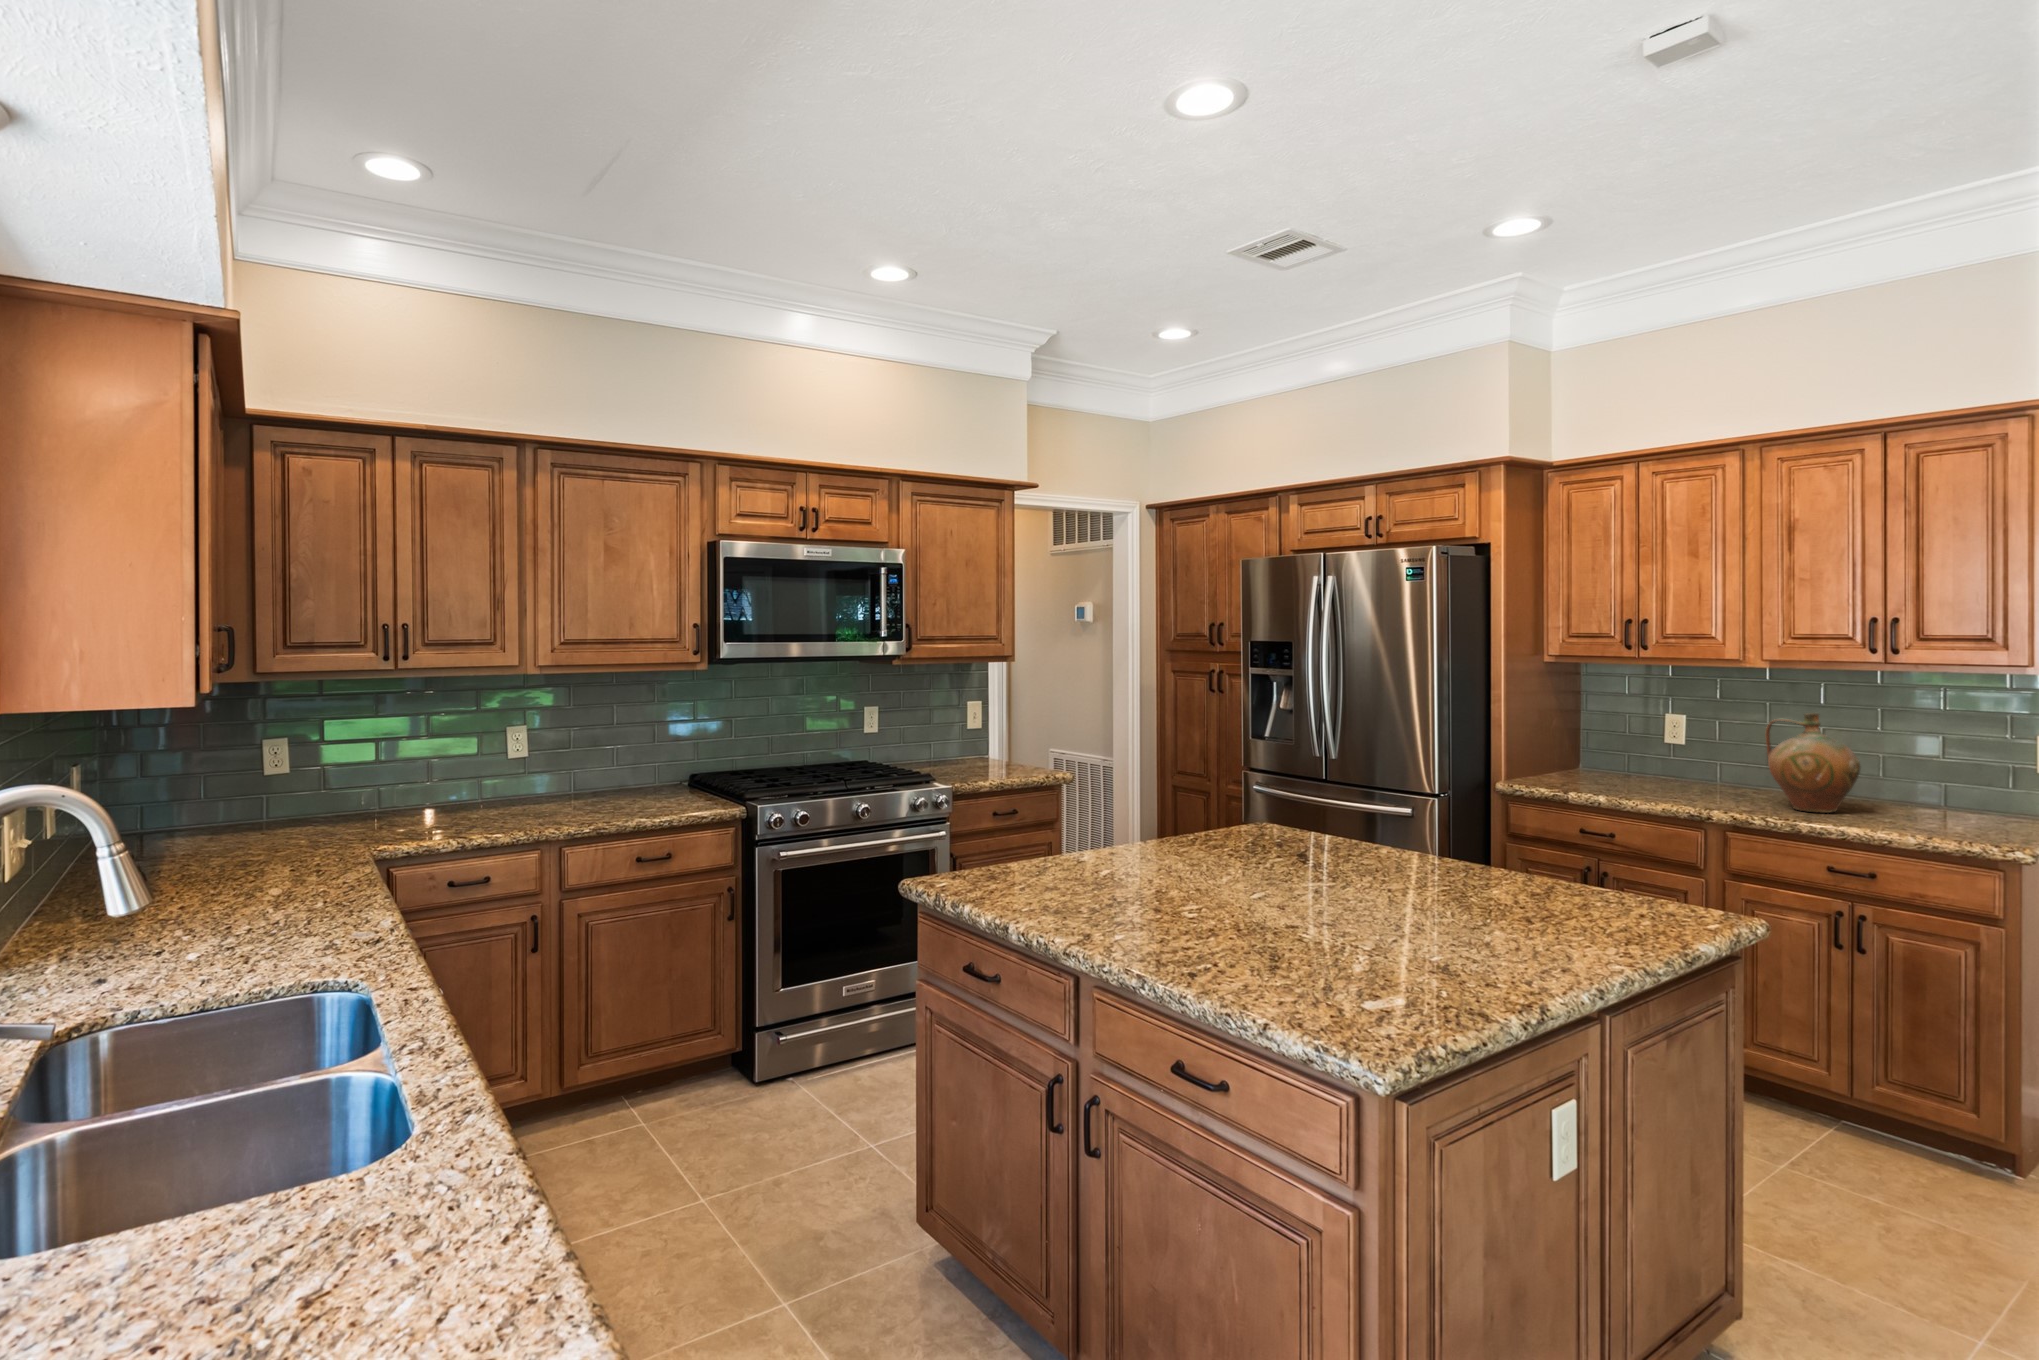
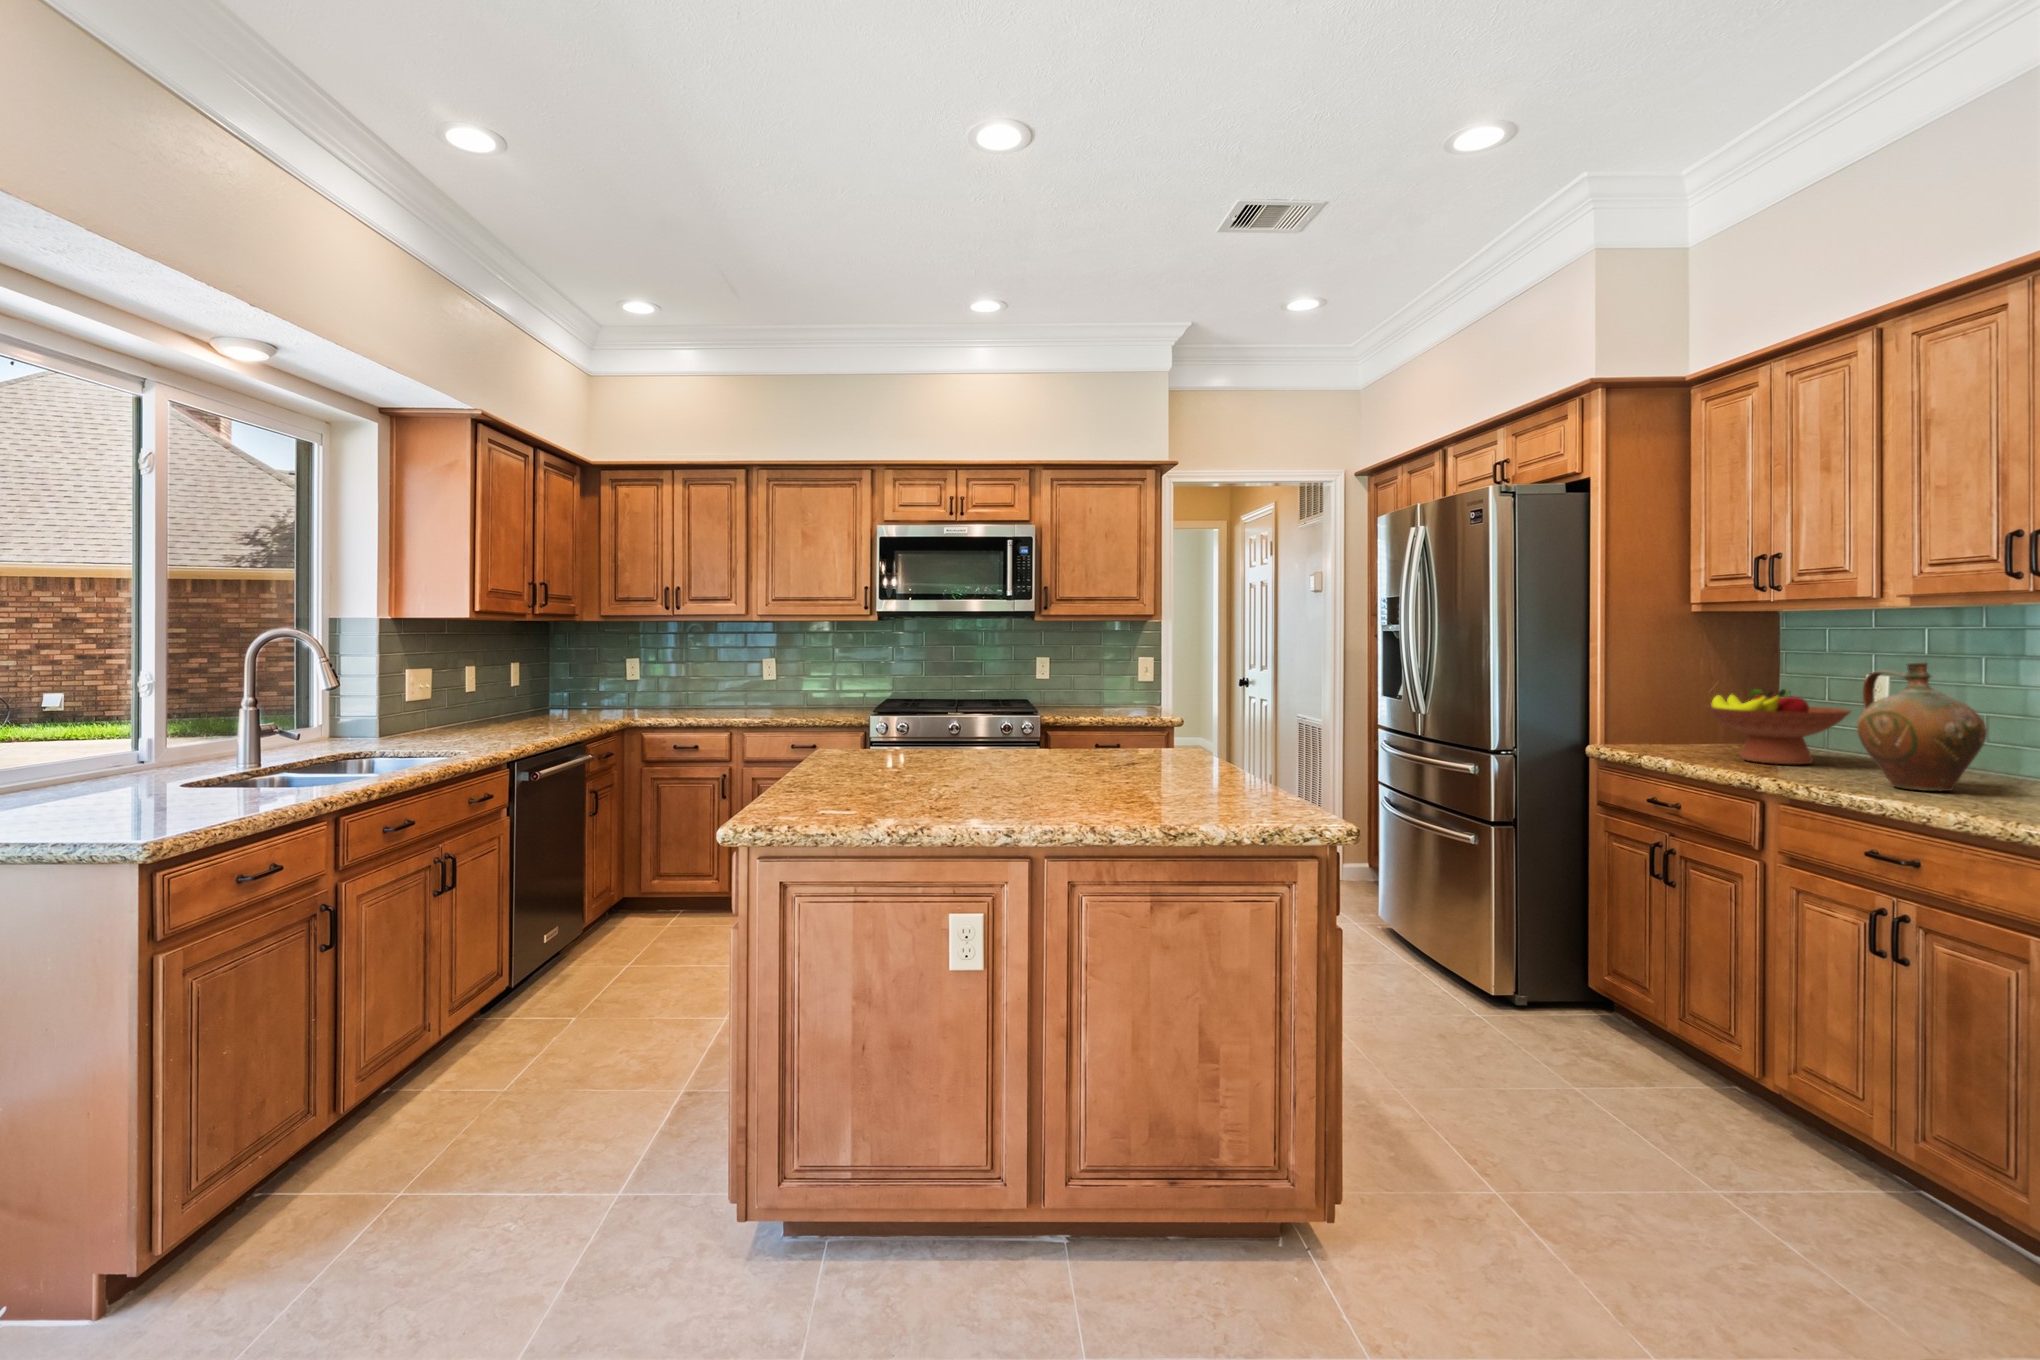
fruit bowl: none [1600,730,1711,792] -> present [1706,689,1851,764]

